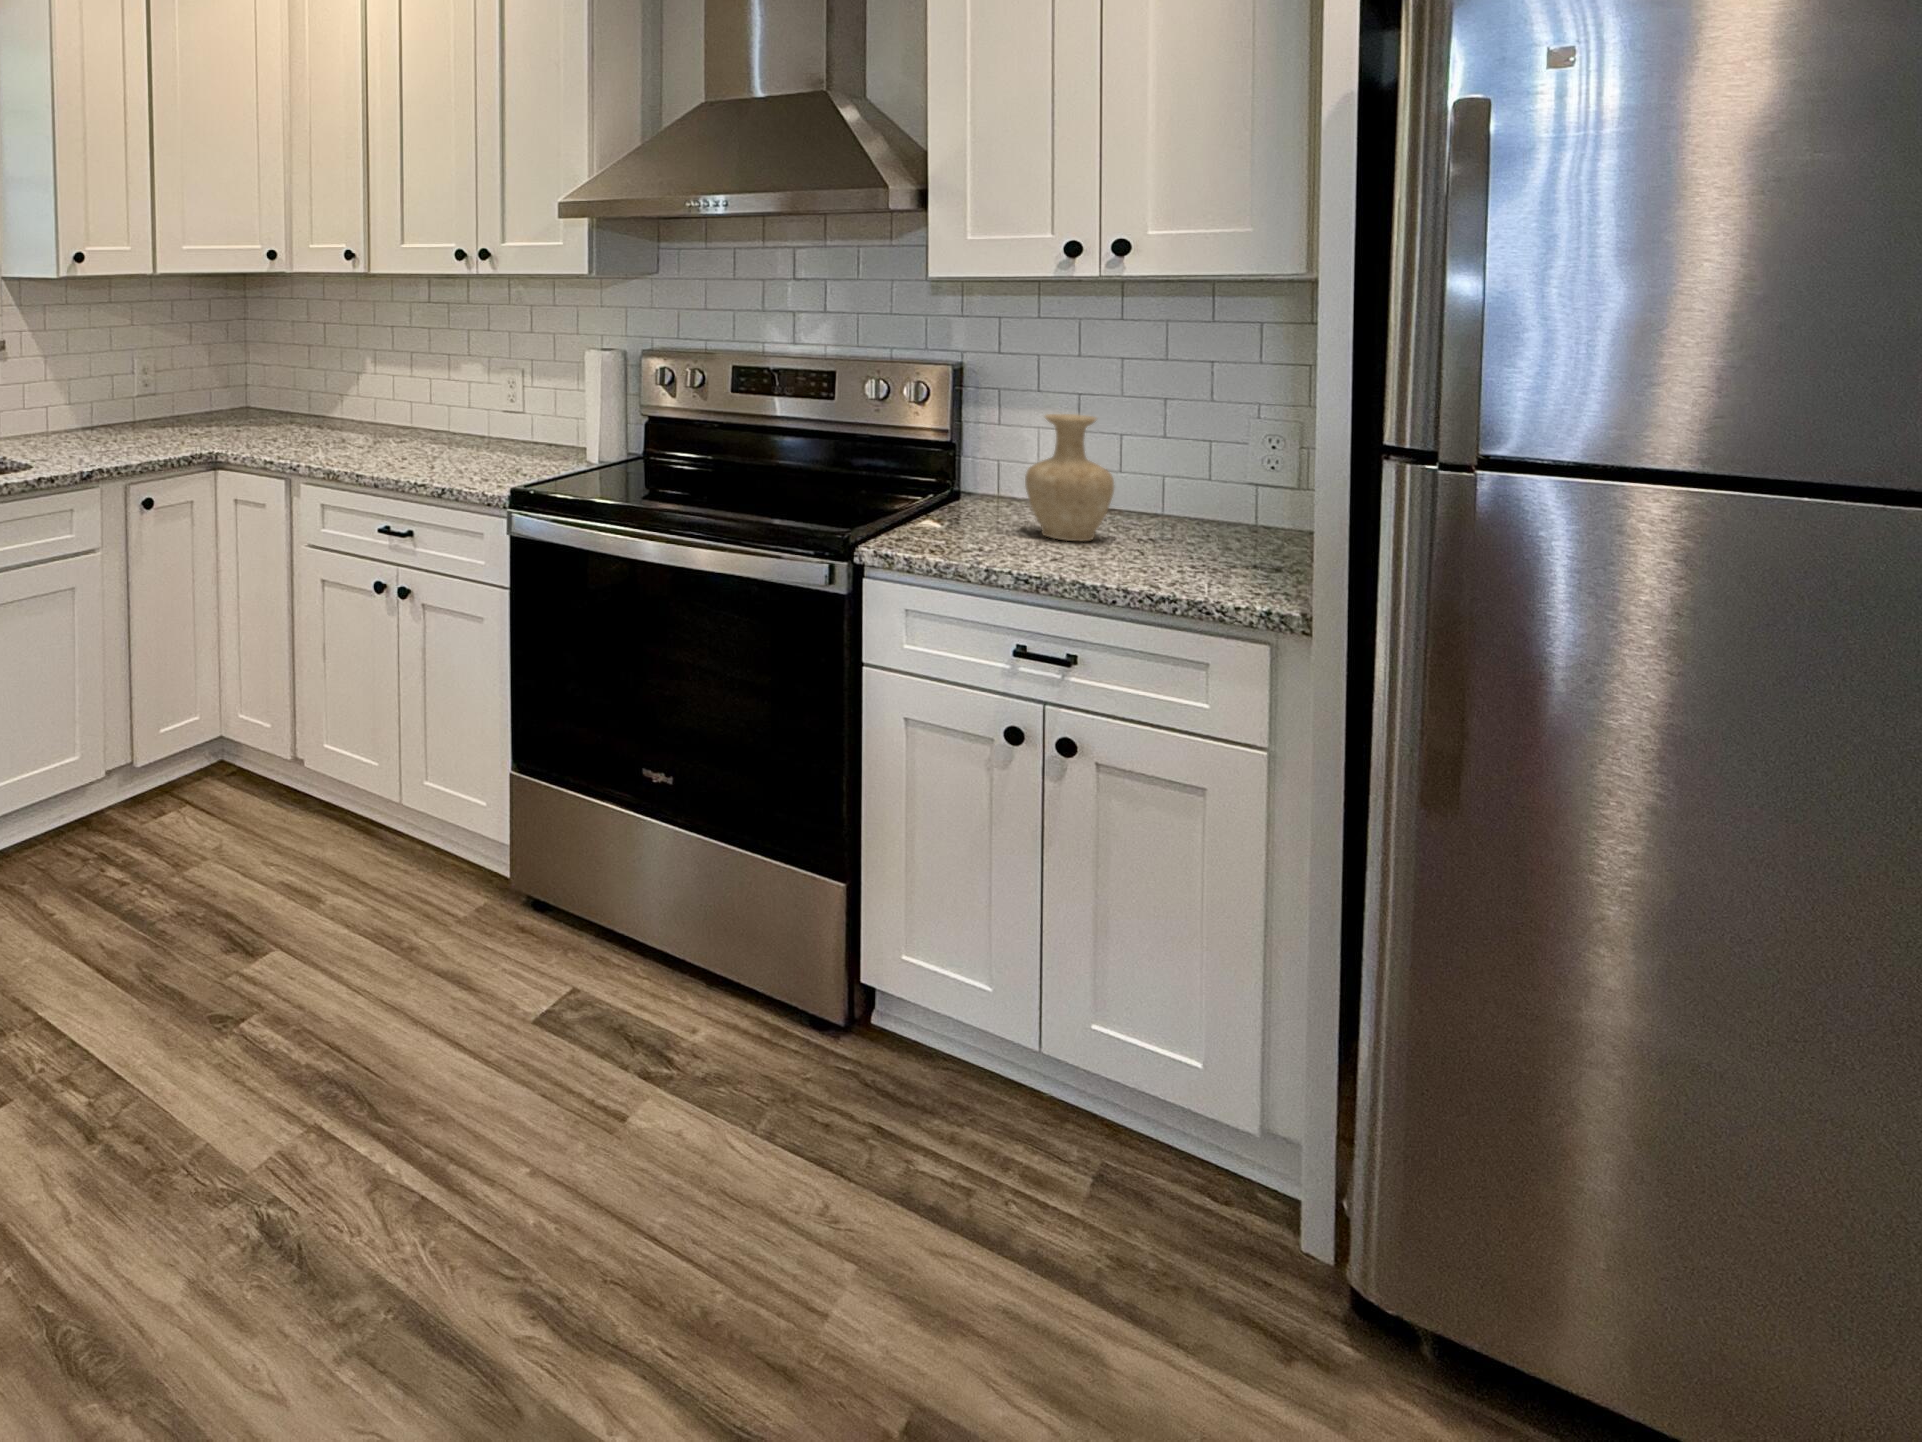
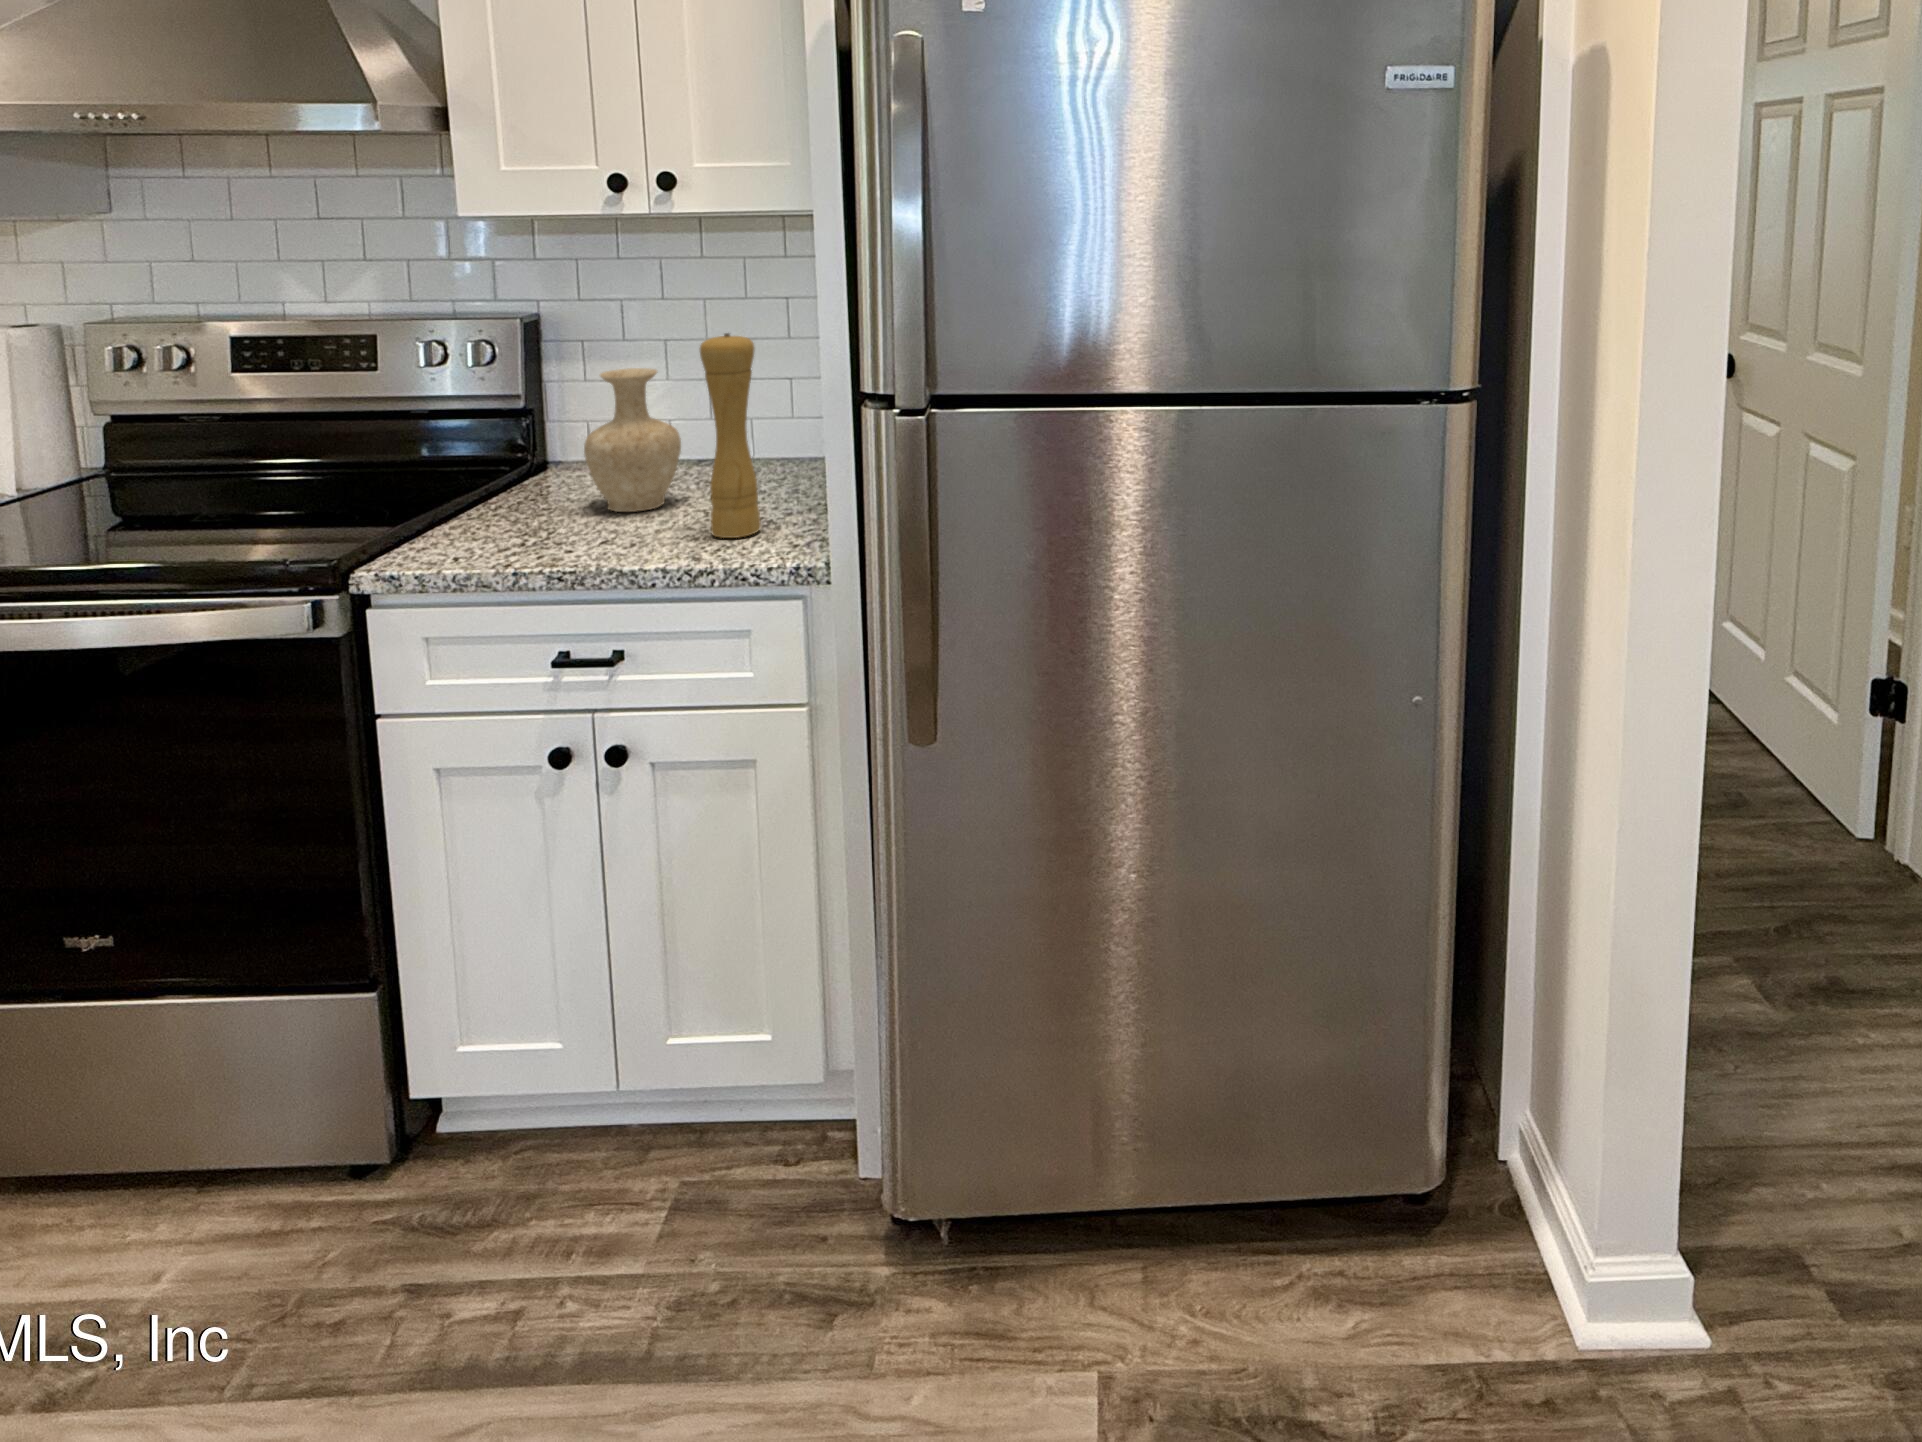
pepper mill: none [1160,385,1218,577] -> present [700,333,761,538]

